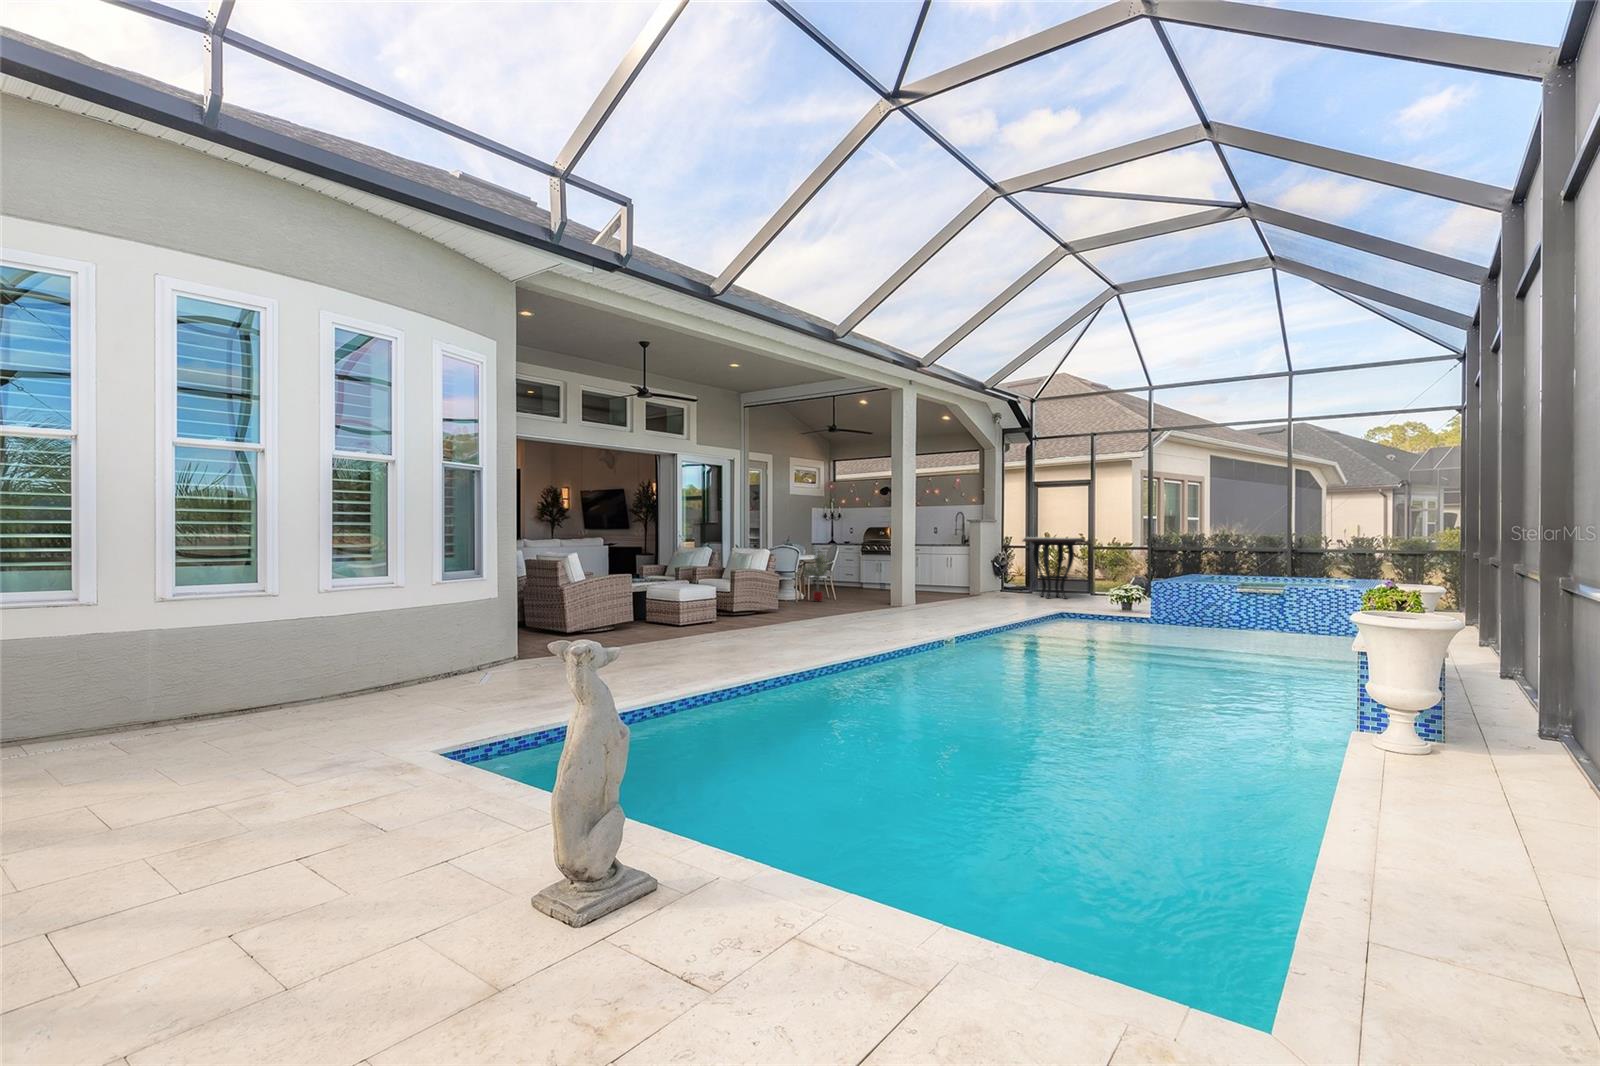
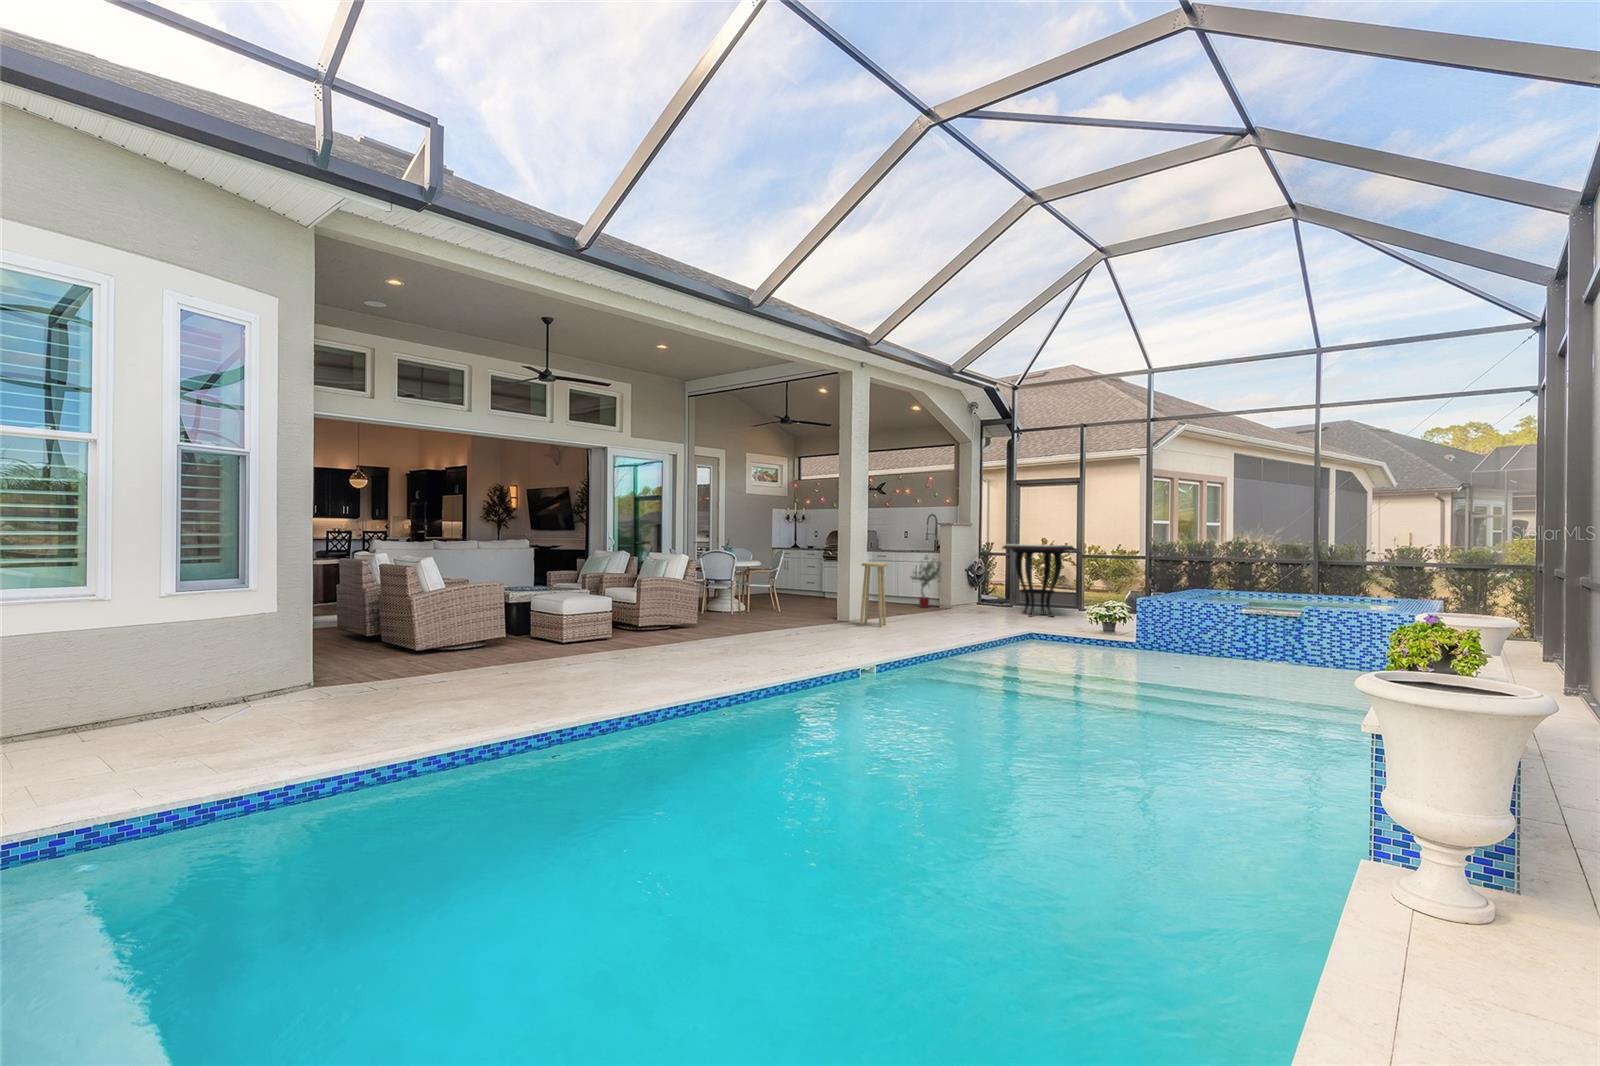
potted tree: present [803,550,828,602] -> present [910,555,941,608]
stool: none [914,554,935,608] -> present [860,563,887,627]

